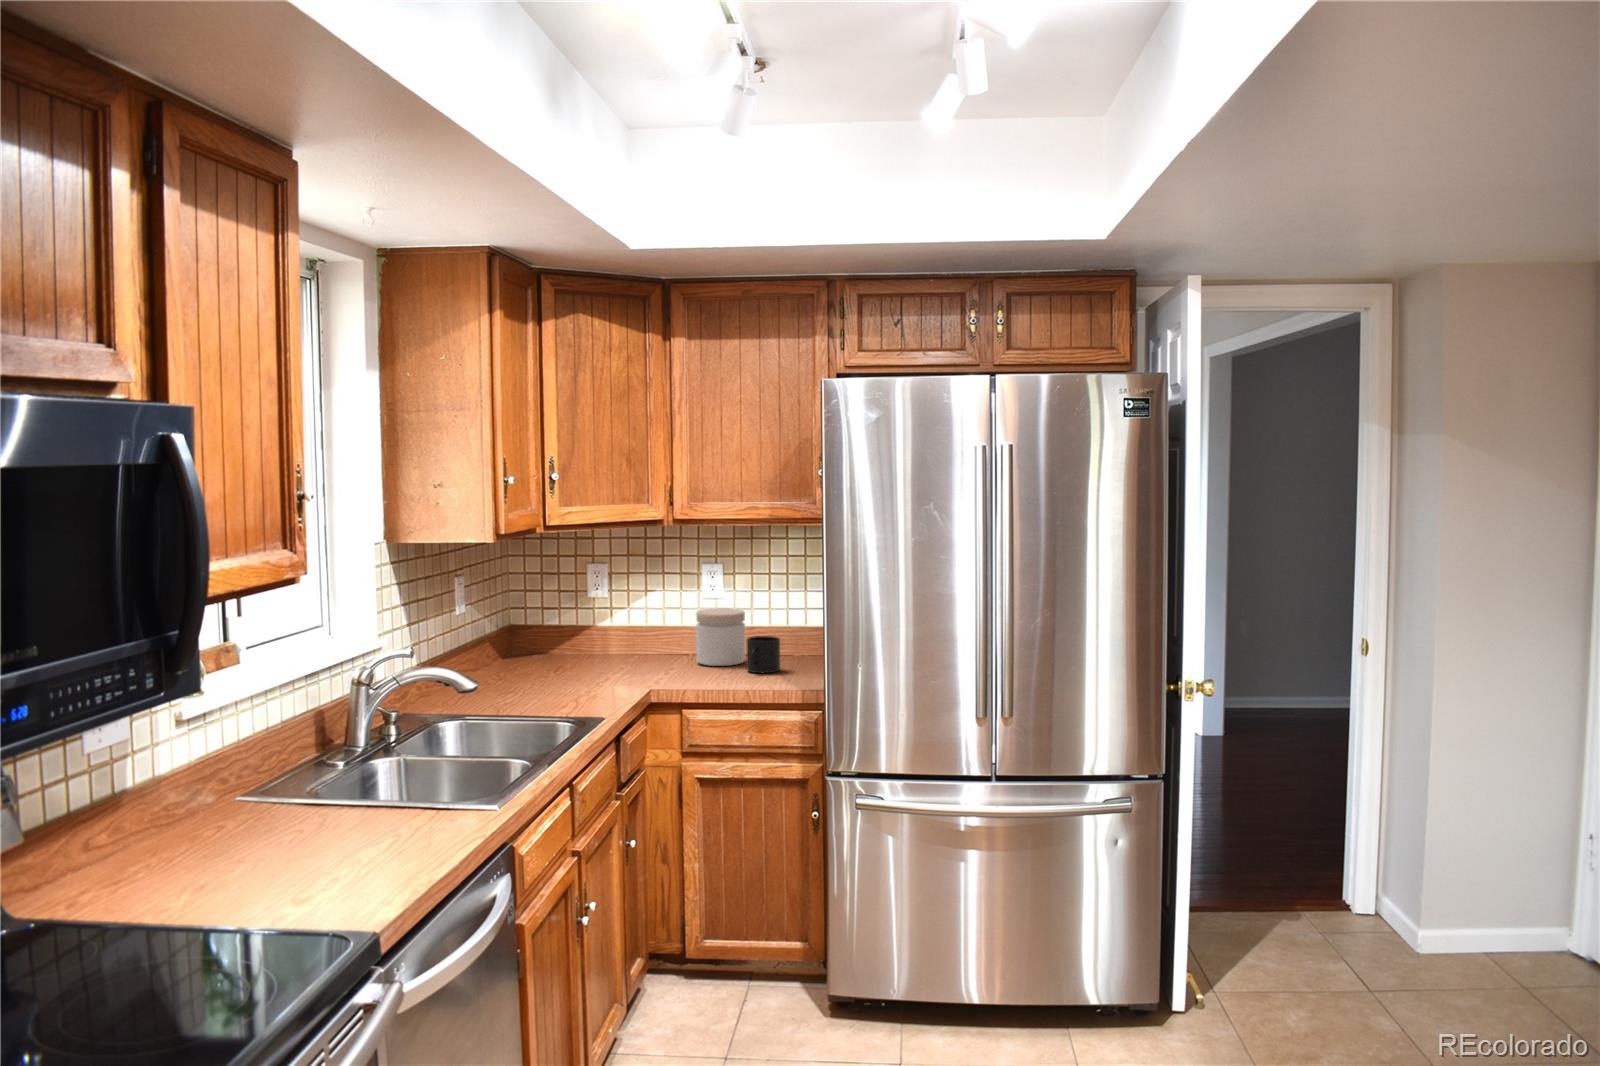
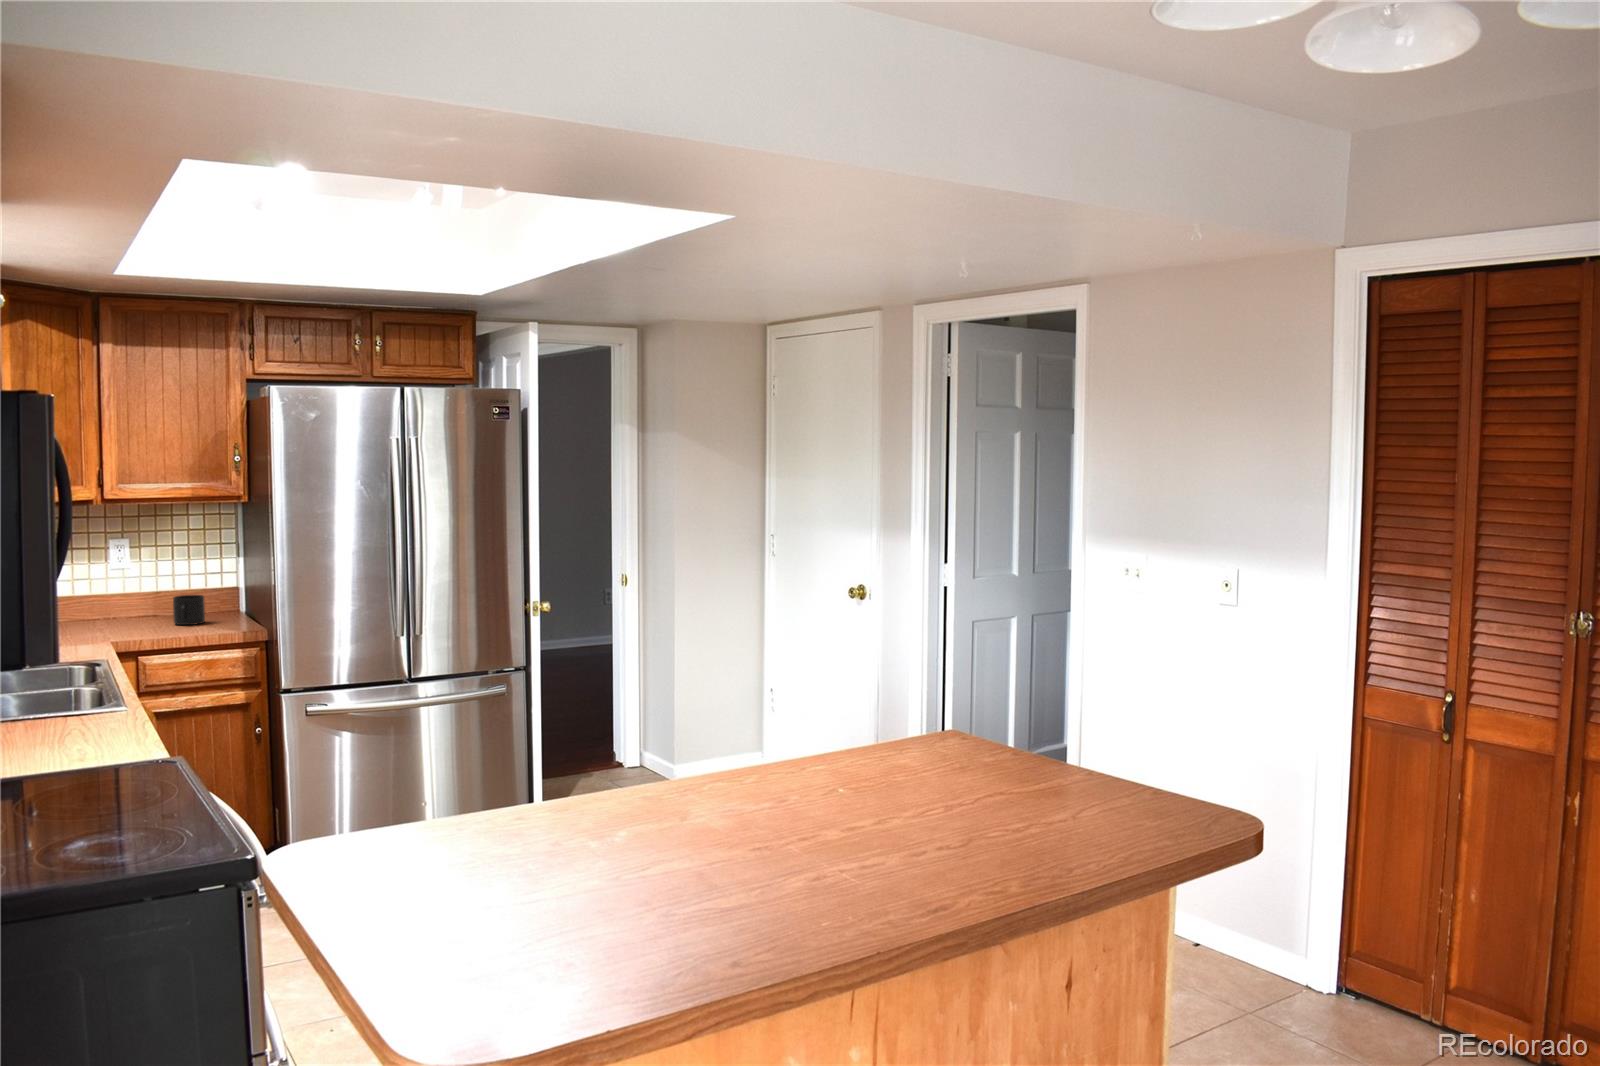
jar: present [696,608,745,666] -> none [115,575,163,624]

